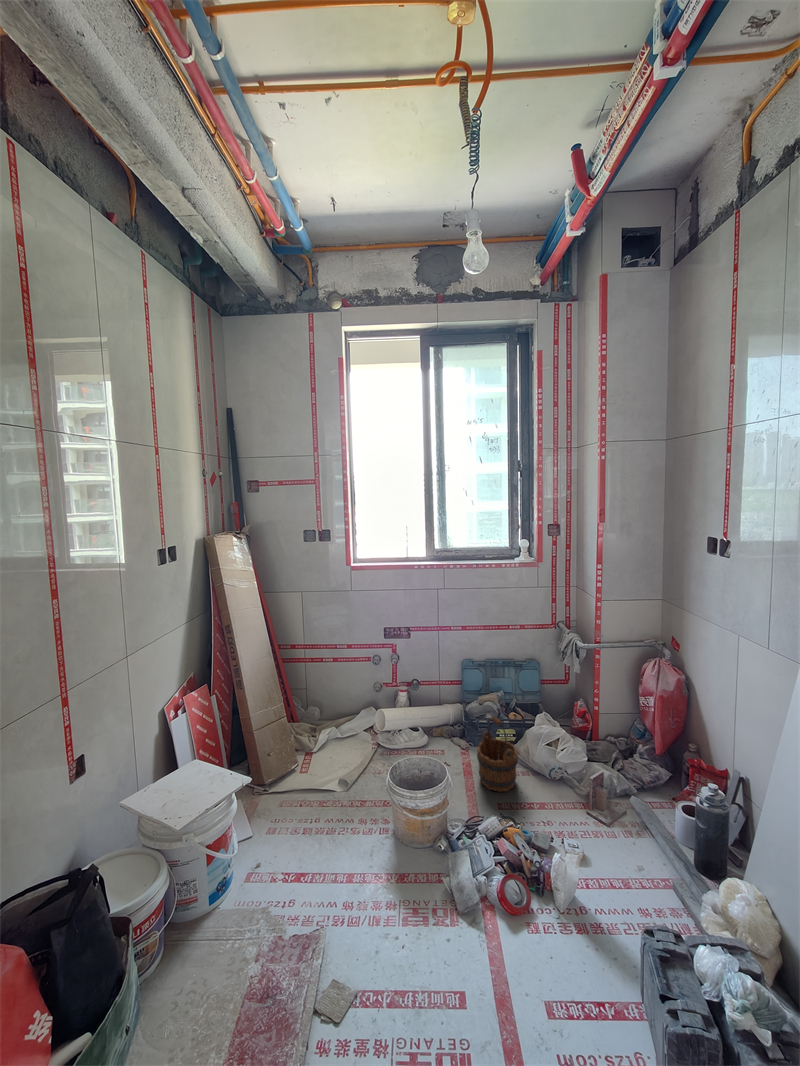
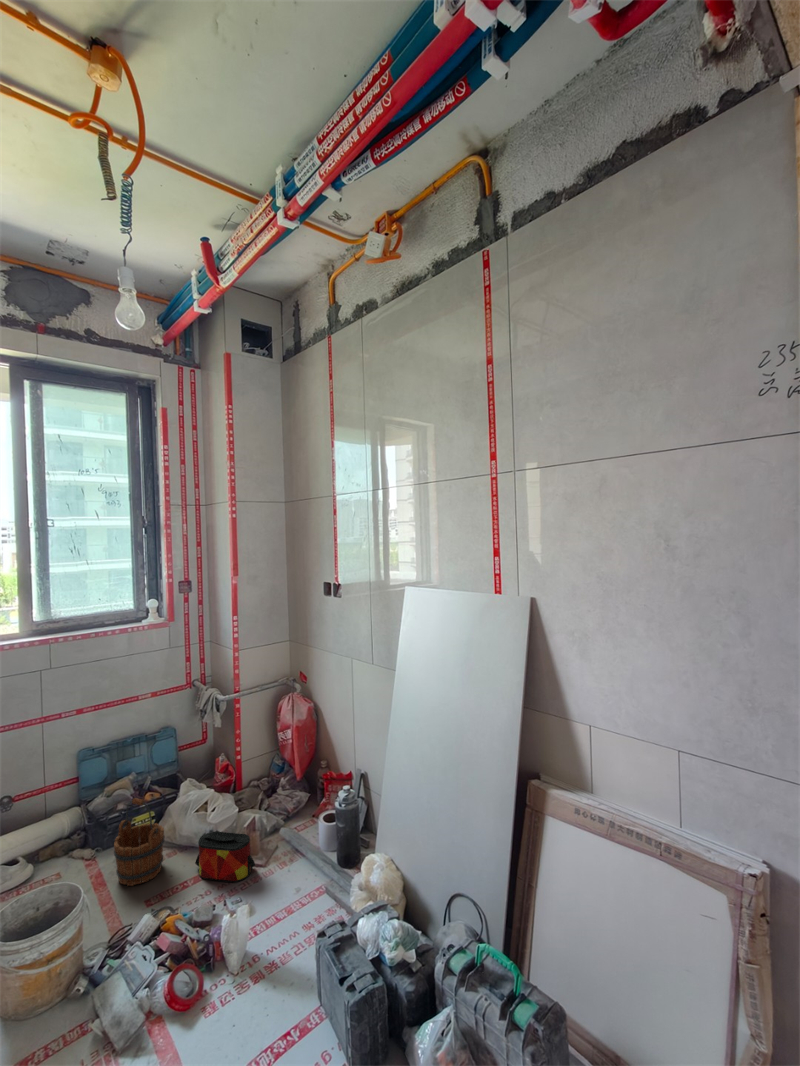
bag: none [543,775,601,840] -> present [195,831,255,882]

